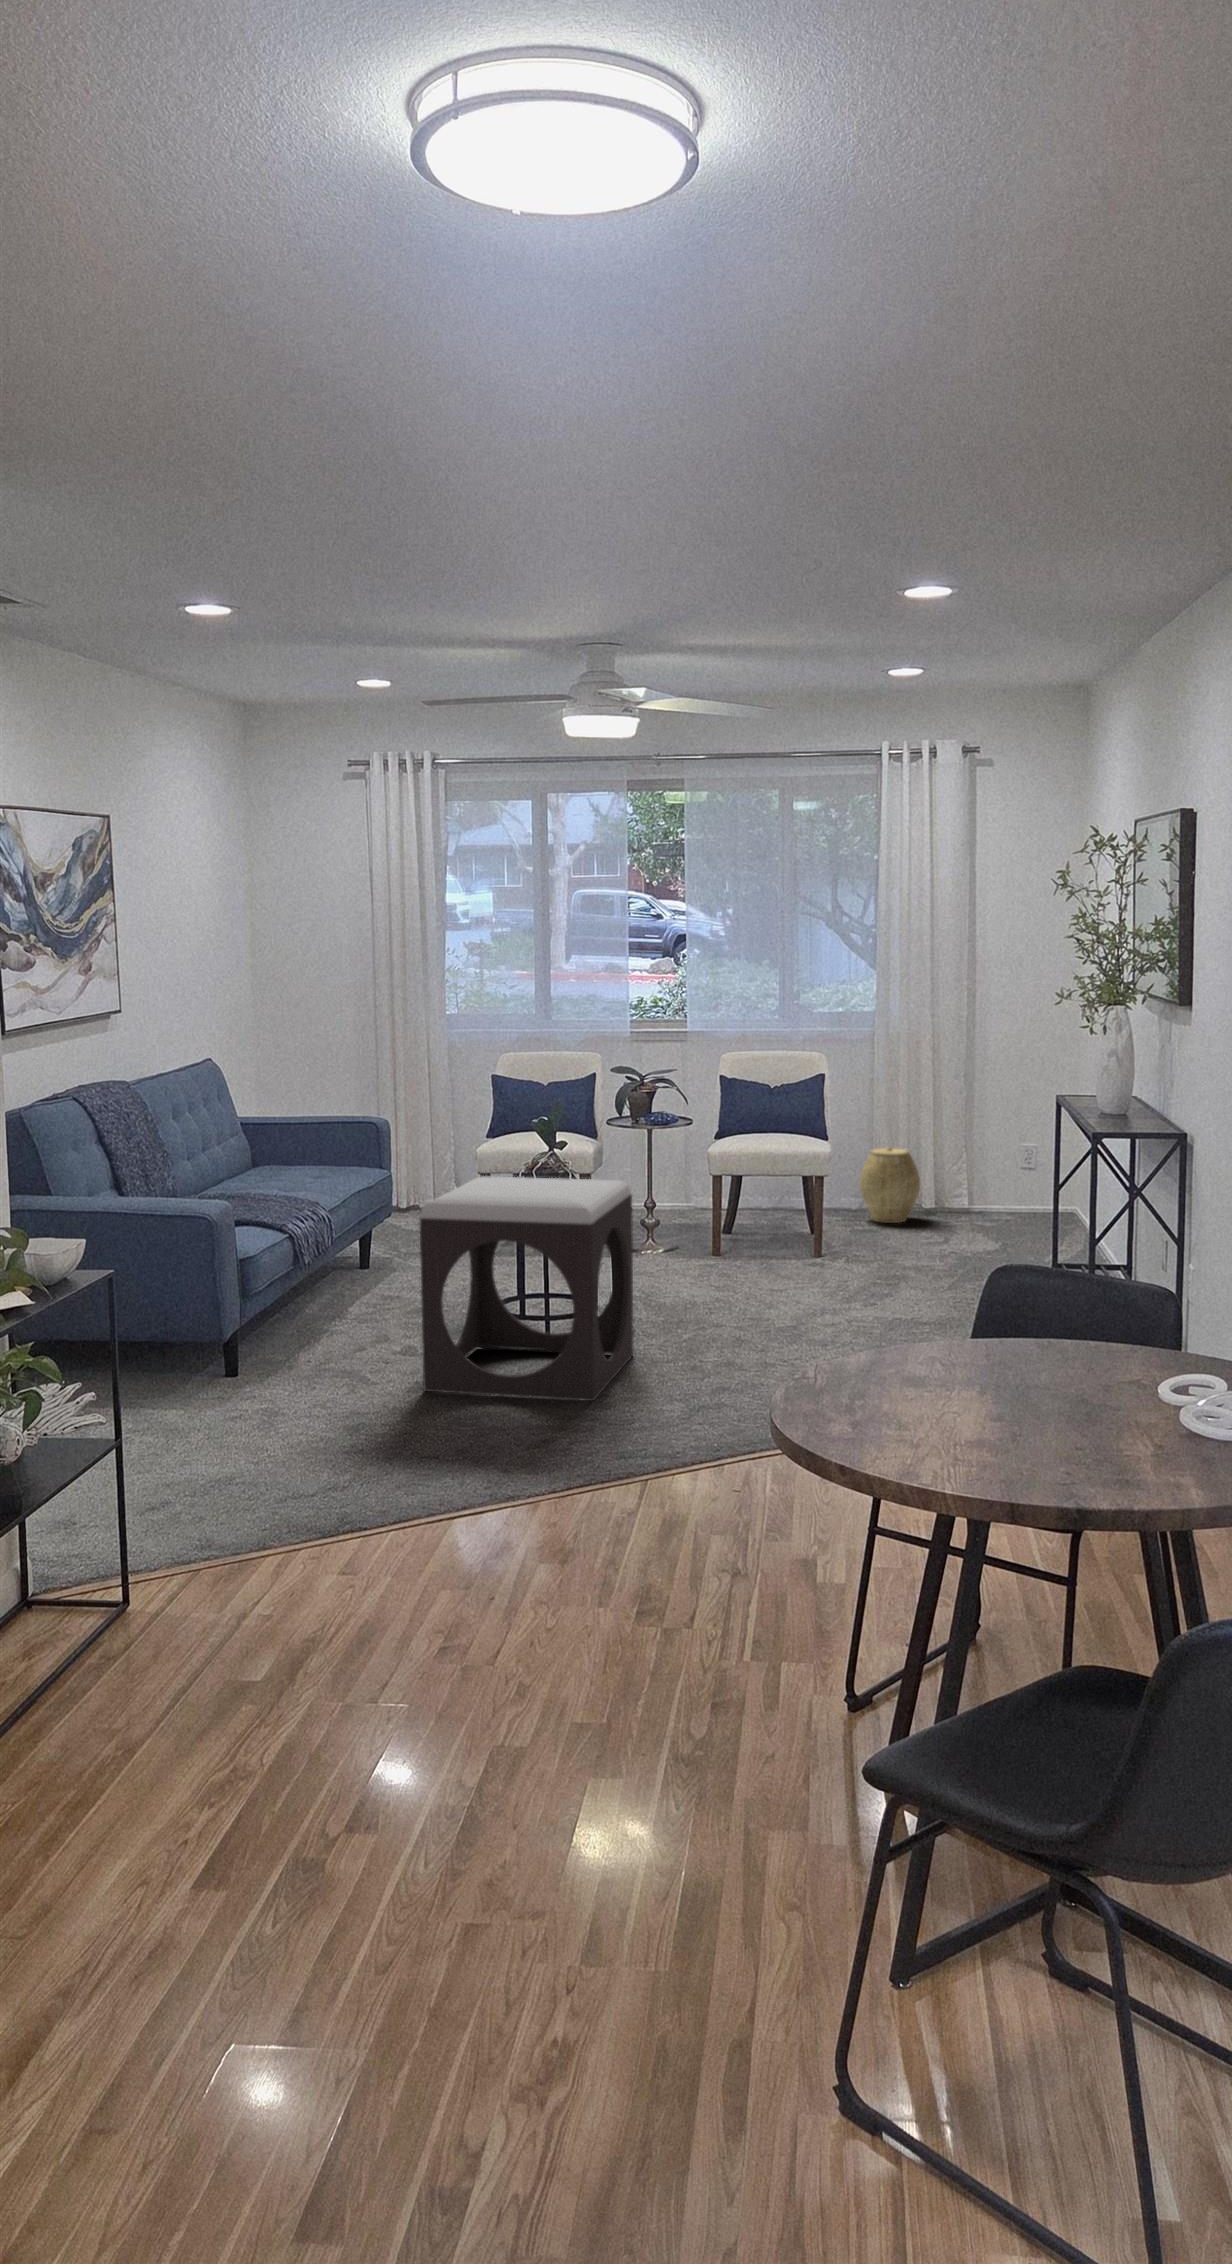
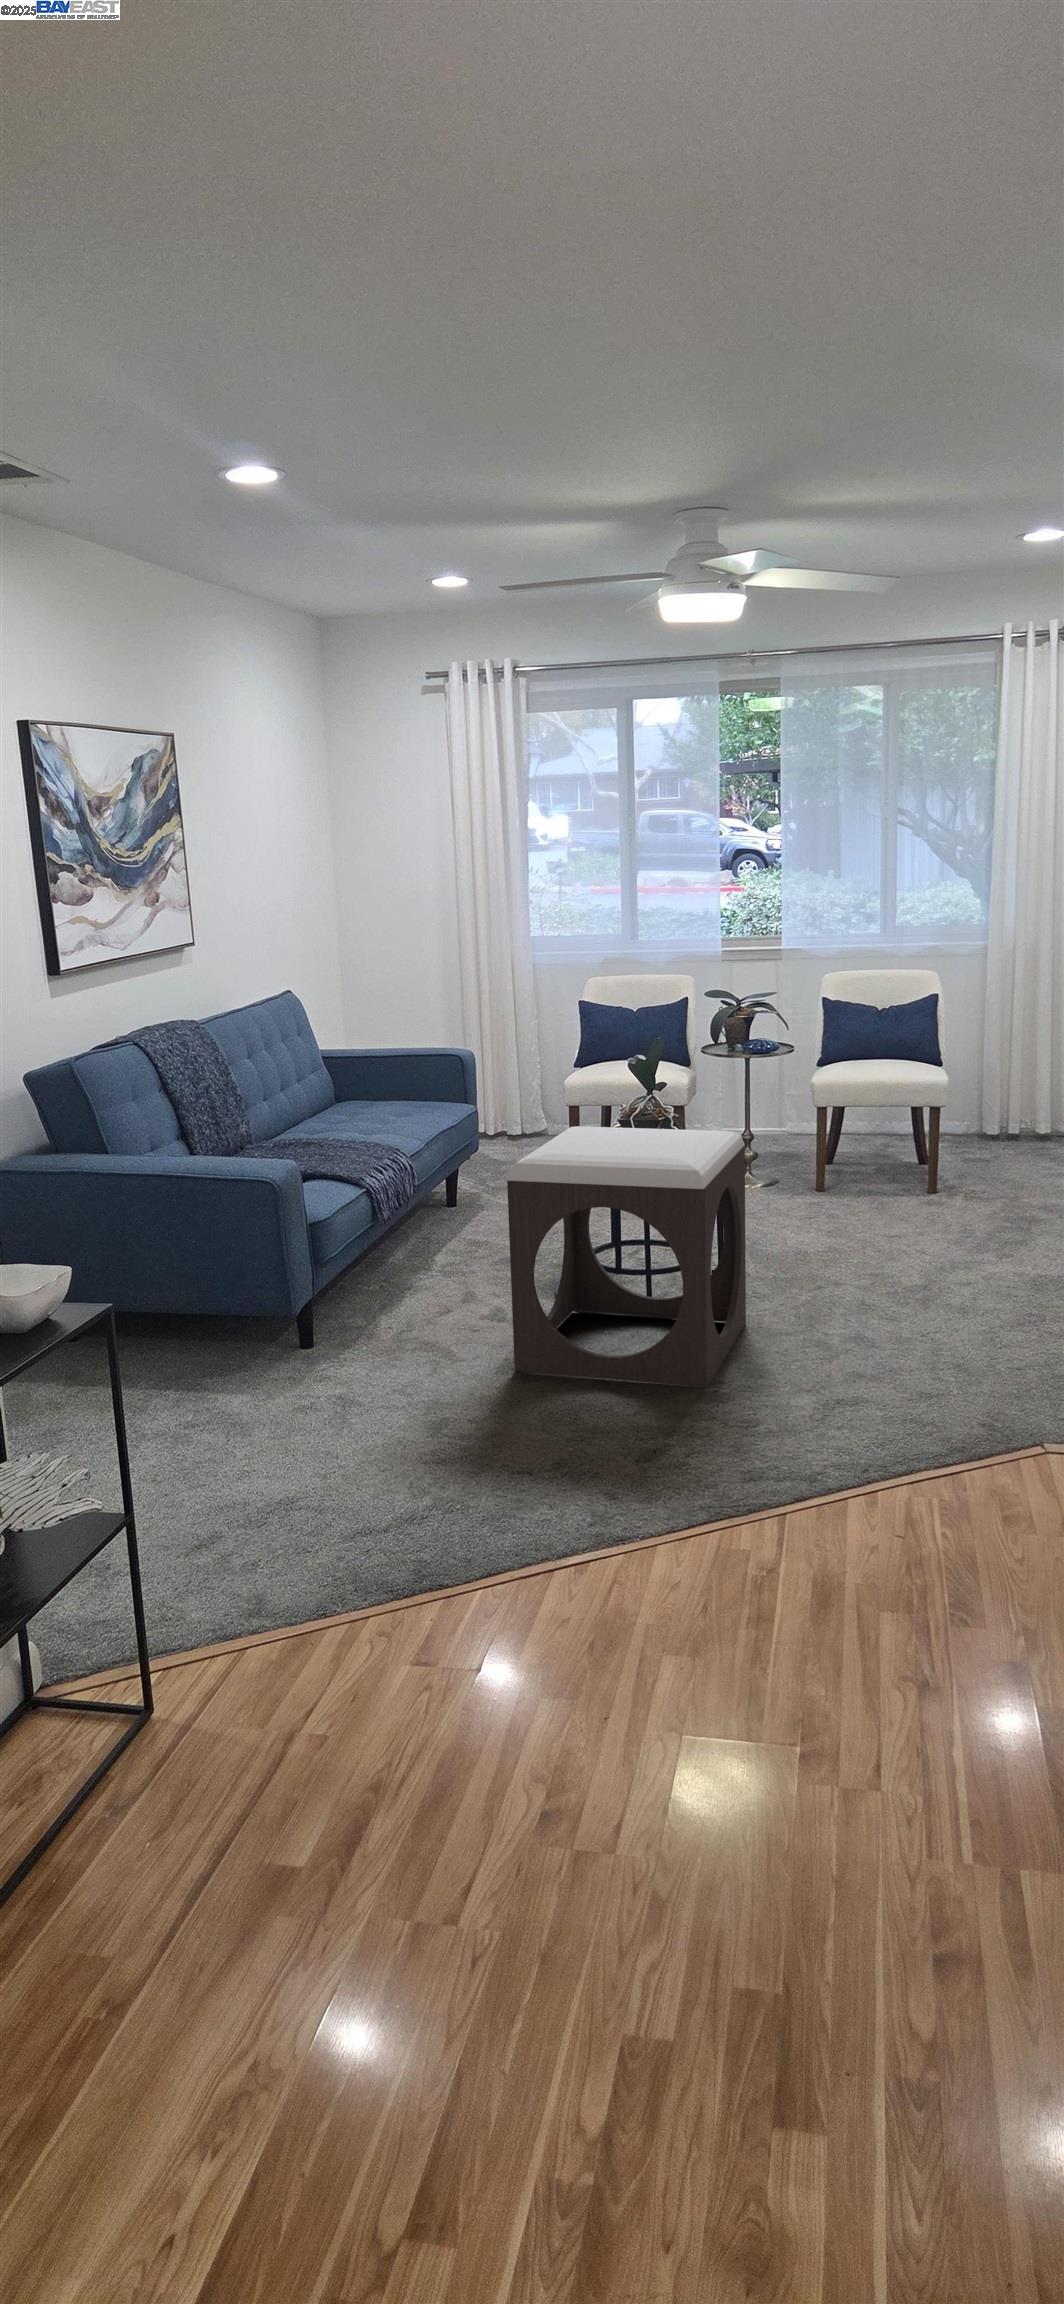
woven basket: present [860,1147,920,1223] -> none [969,1072,1035,1152]

